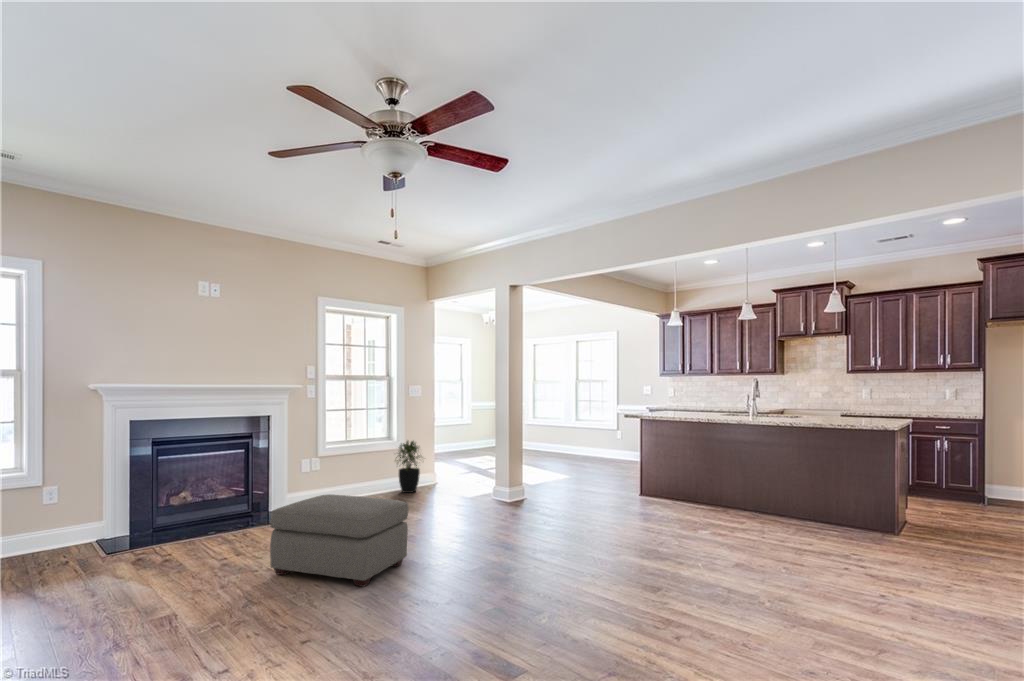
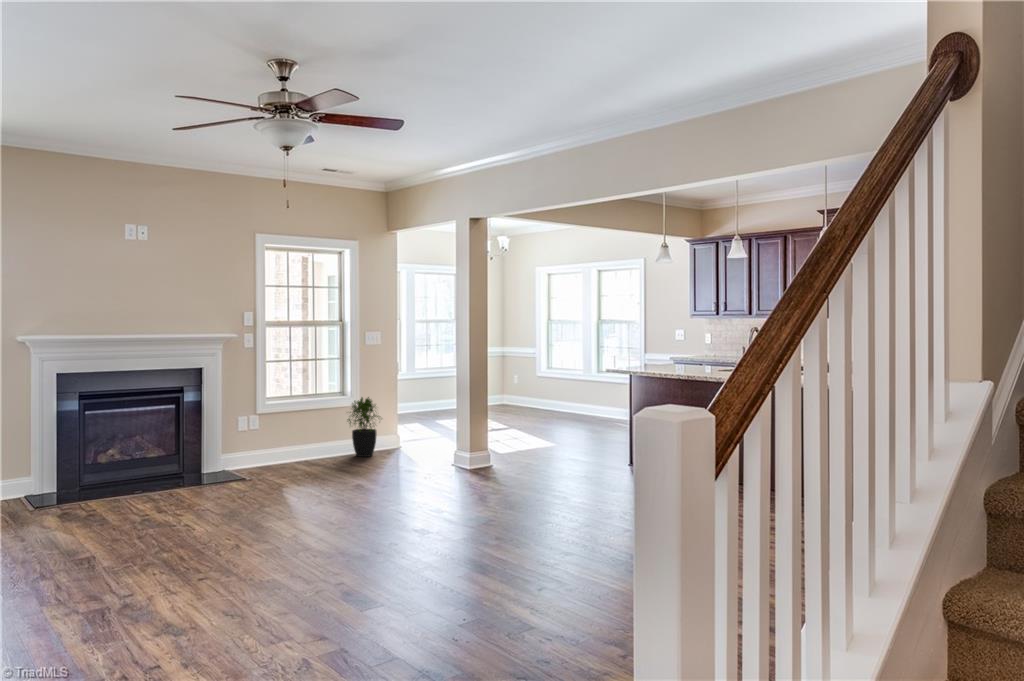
ottoman: present [270,494,409,587] -> none [184,454,323,542]

